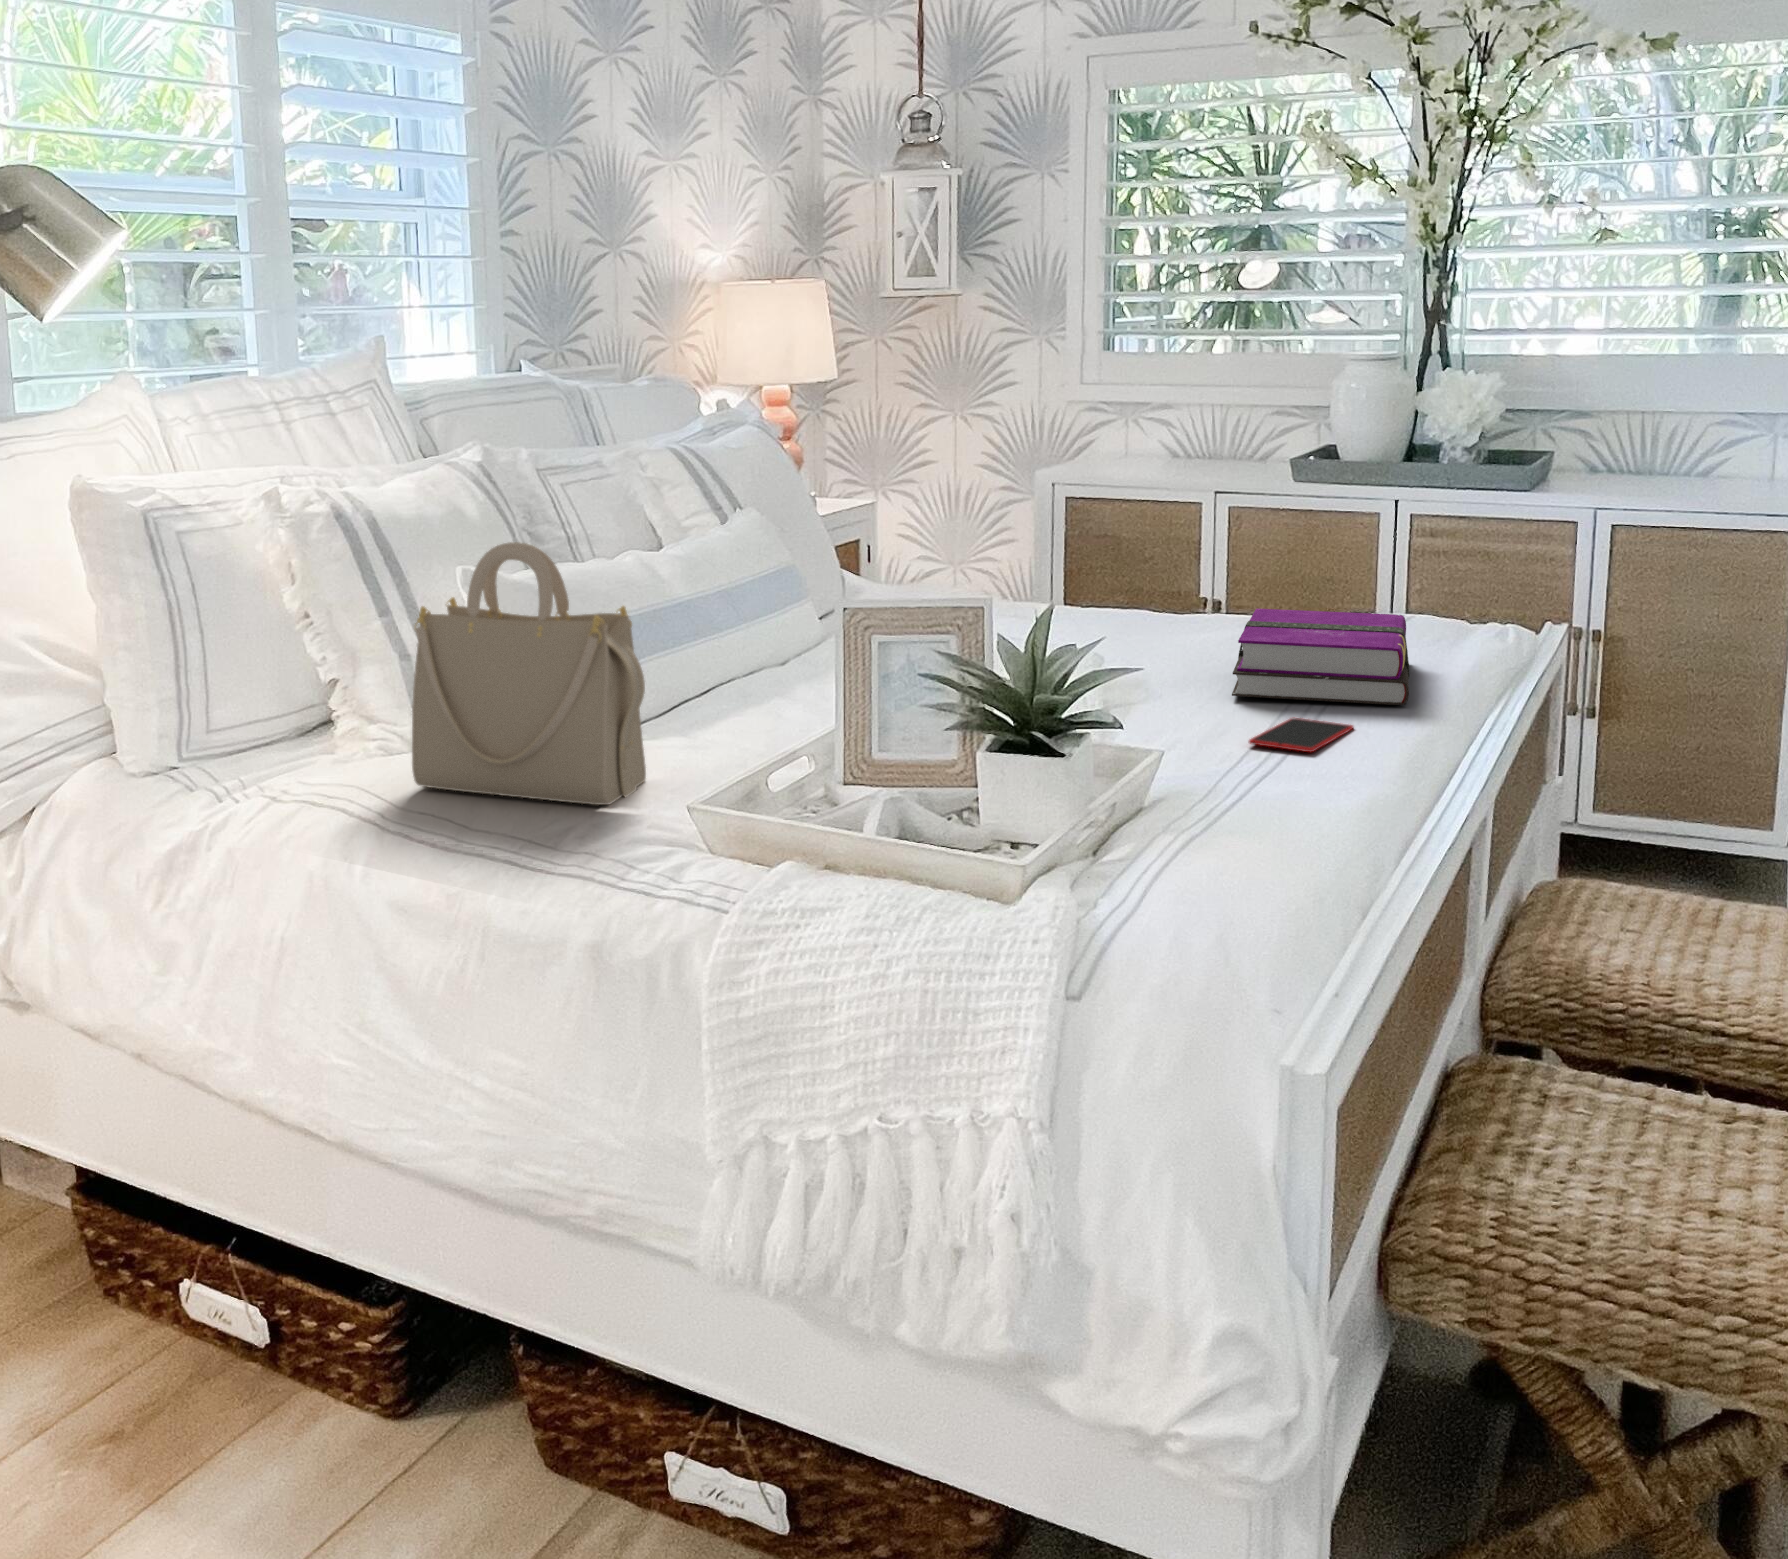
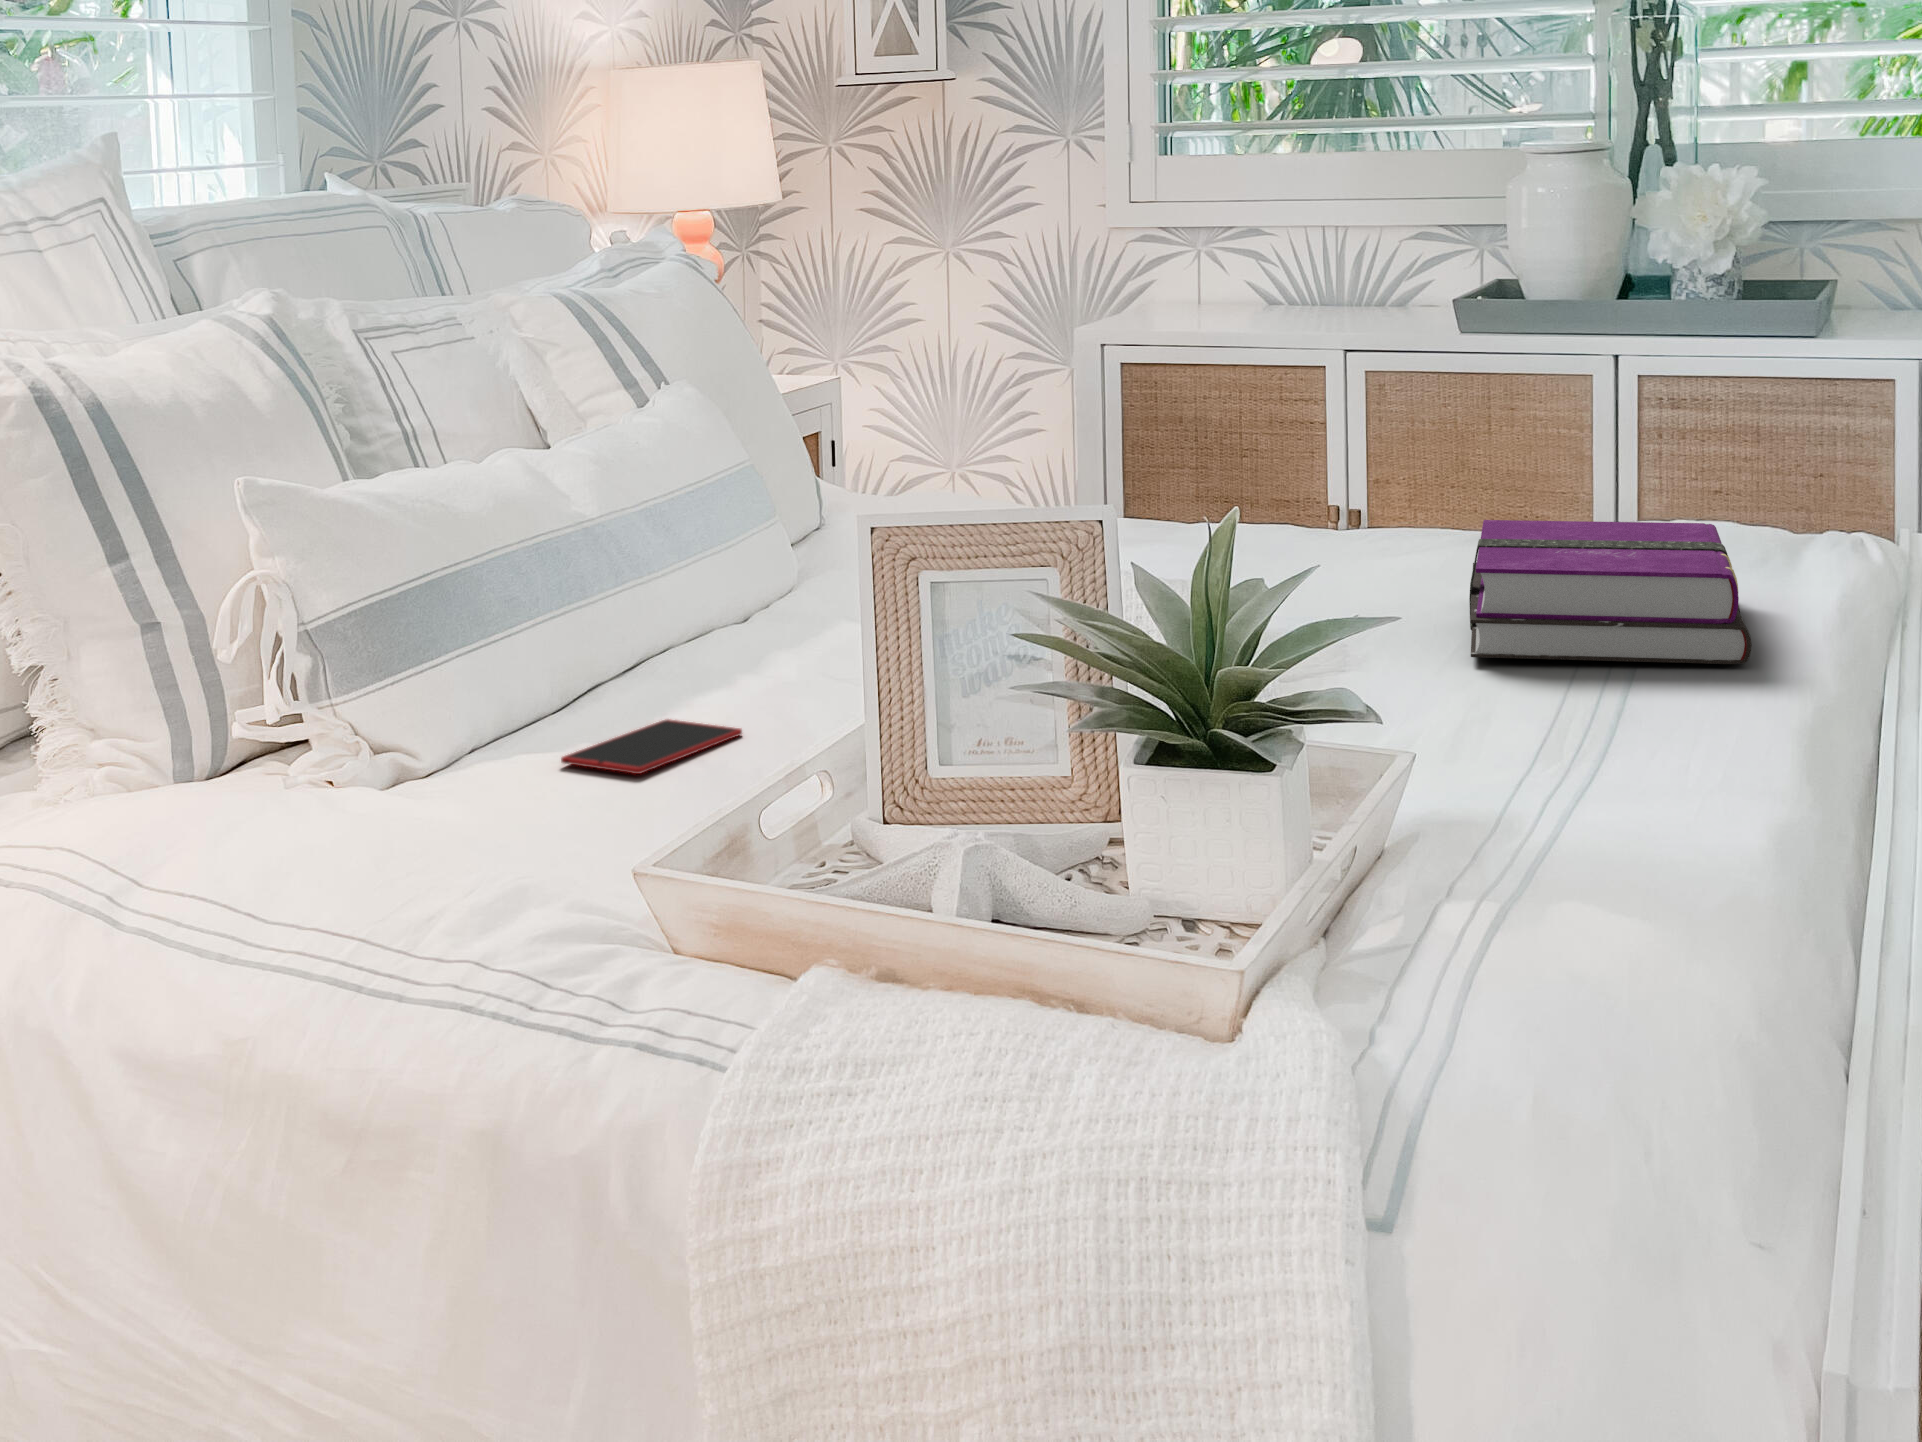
handbag: present [412,542,646,805] -> none [166,436,555,867]
smartphone: present [1249,718,1353,752] -> present [561,719,742,774]

